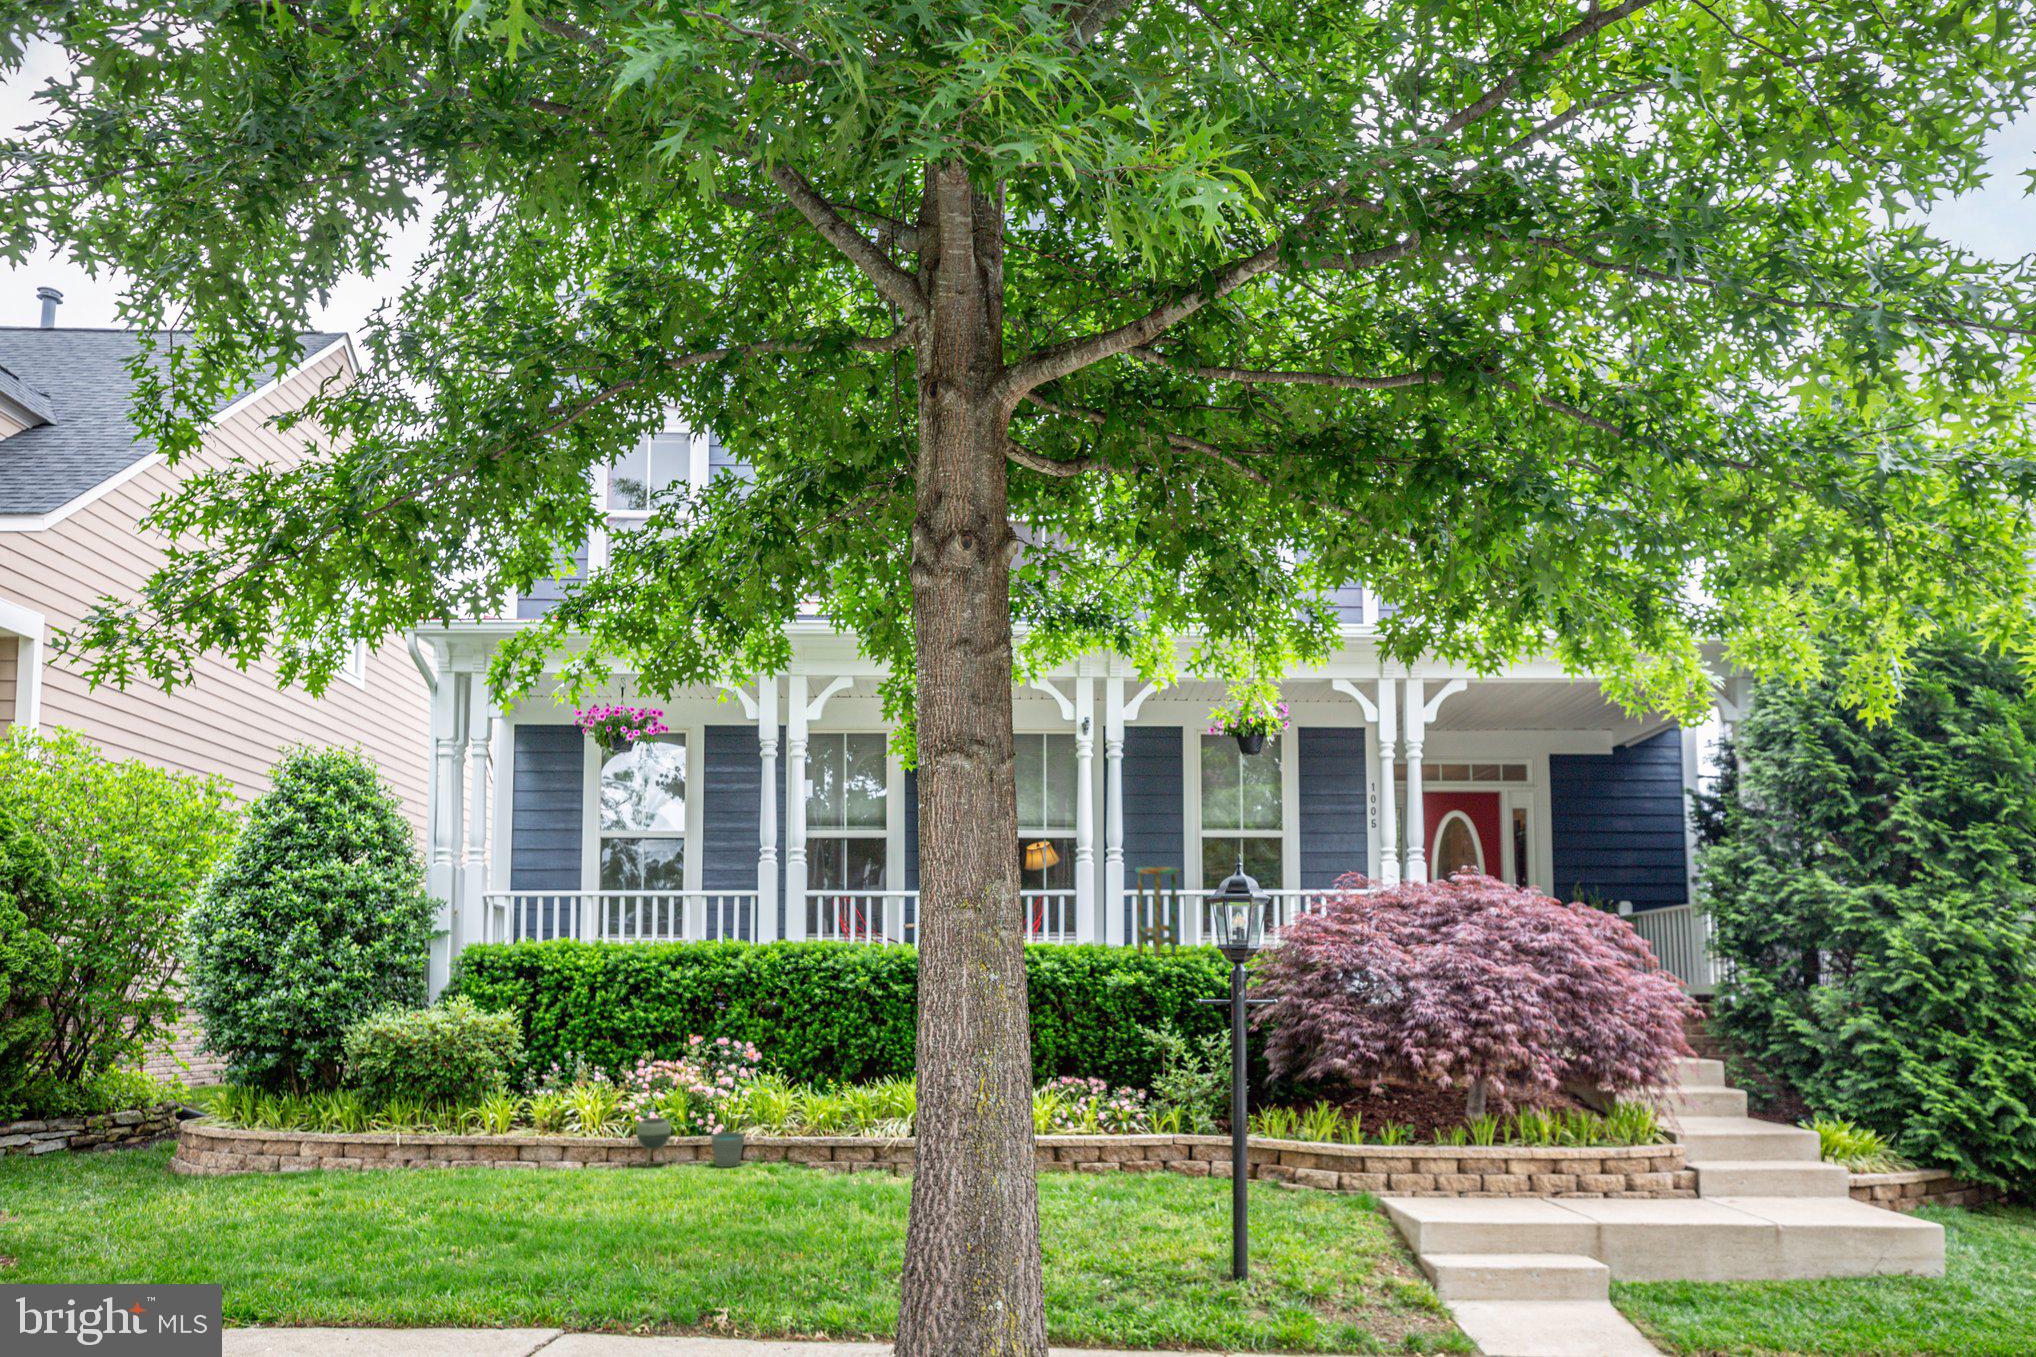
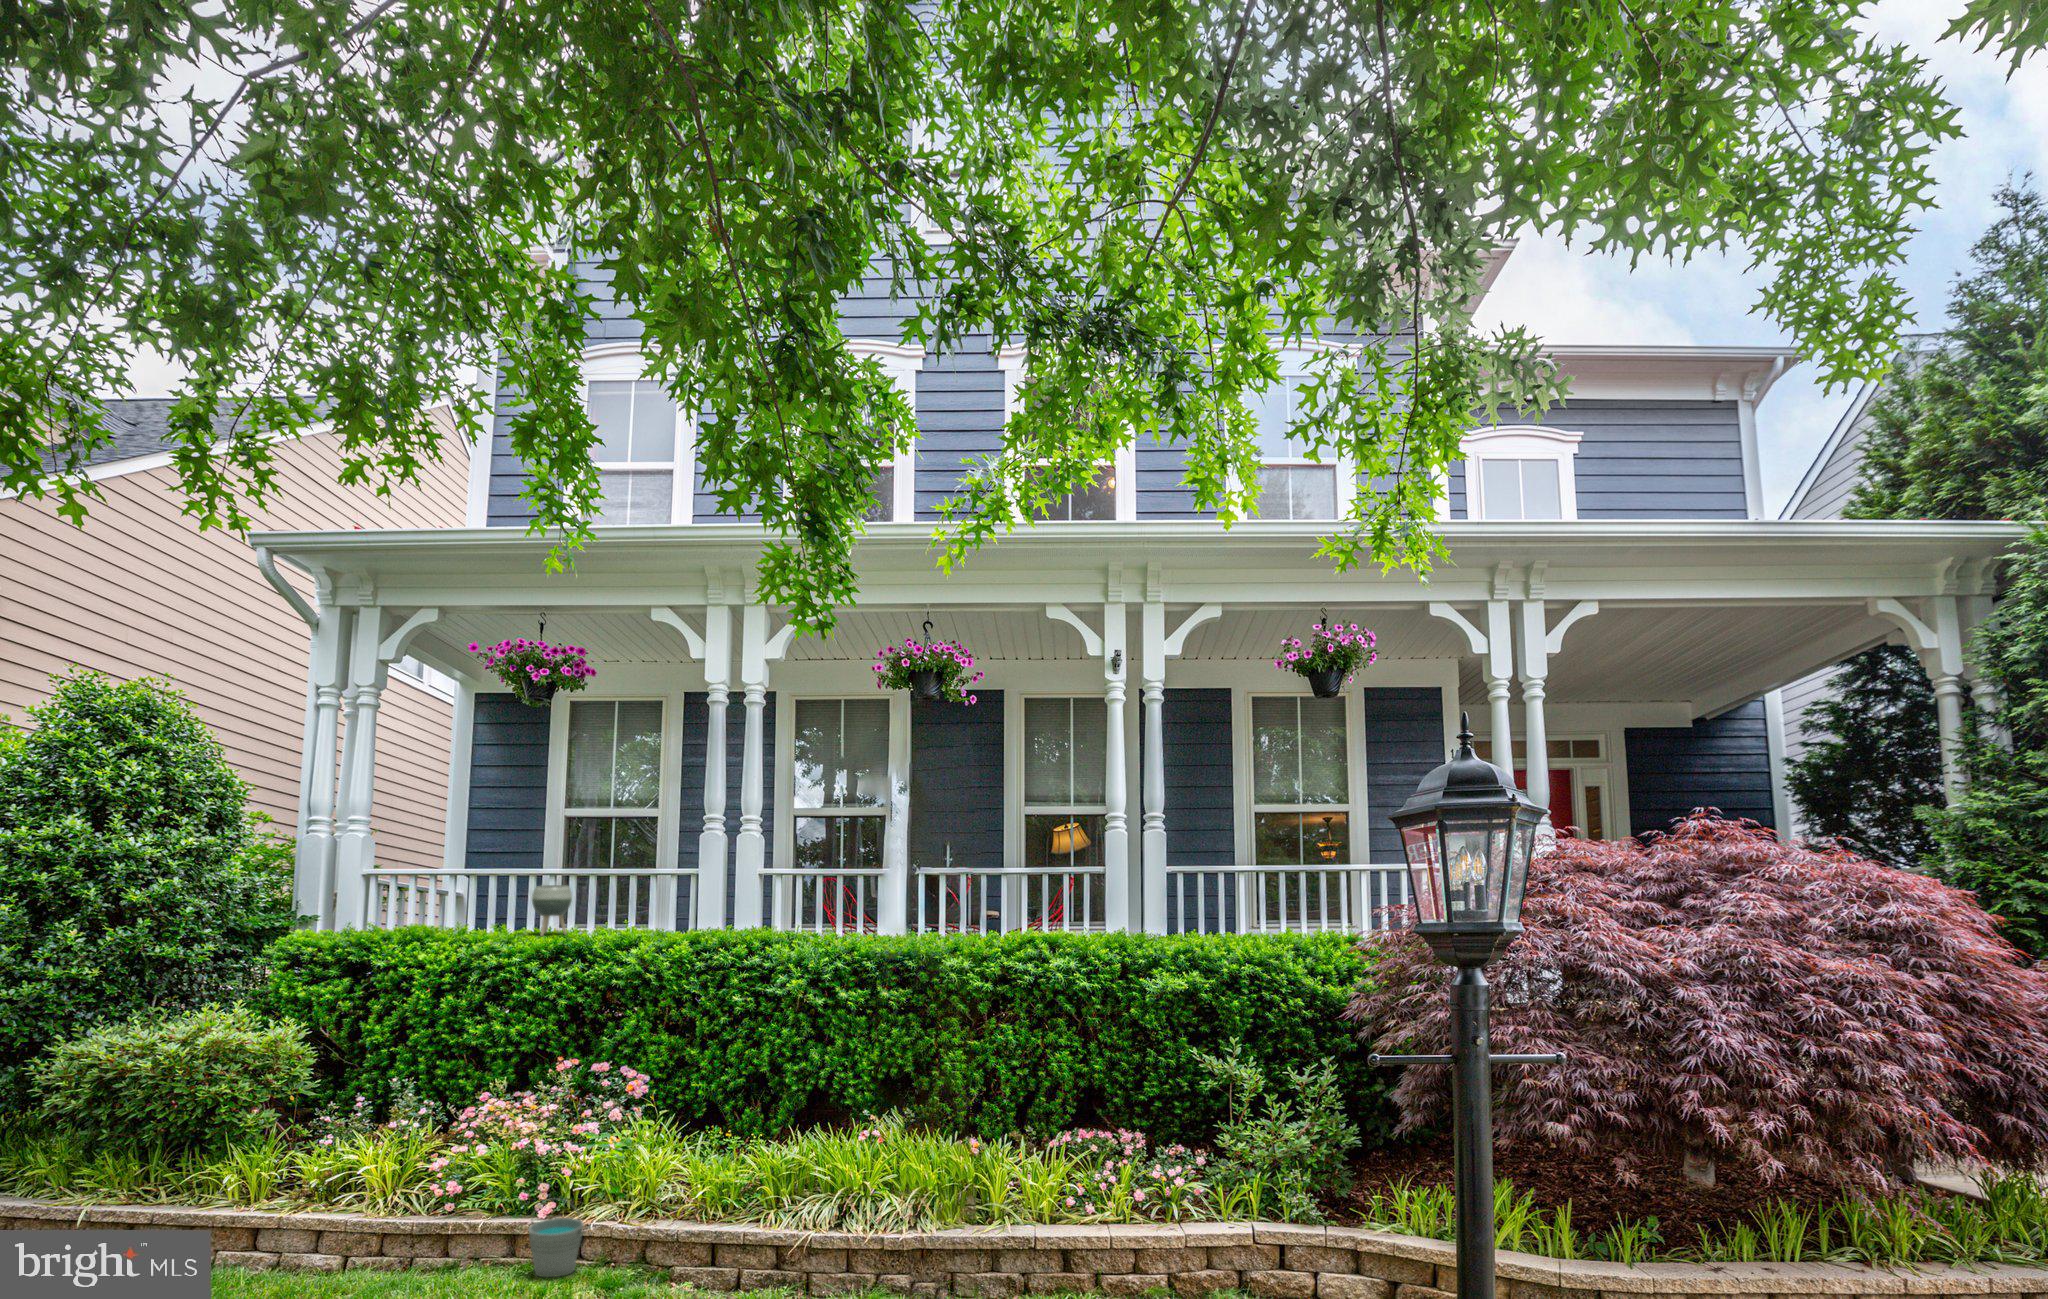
side table: present [1135,867,1180,957] -> none [1184,822,1248,950]
planter: present [636,1118,671,1166] -> present [532,885,572,936]

